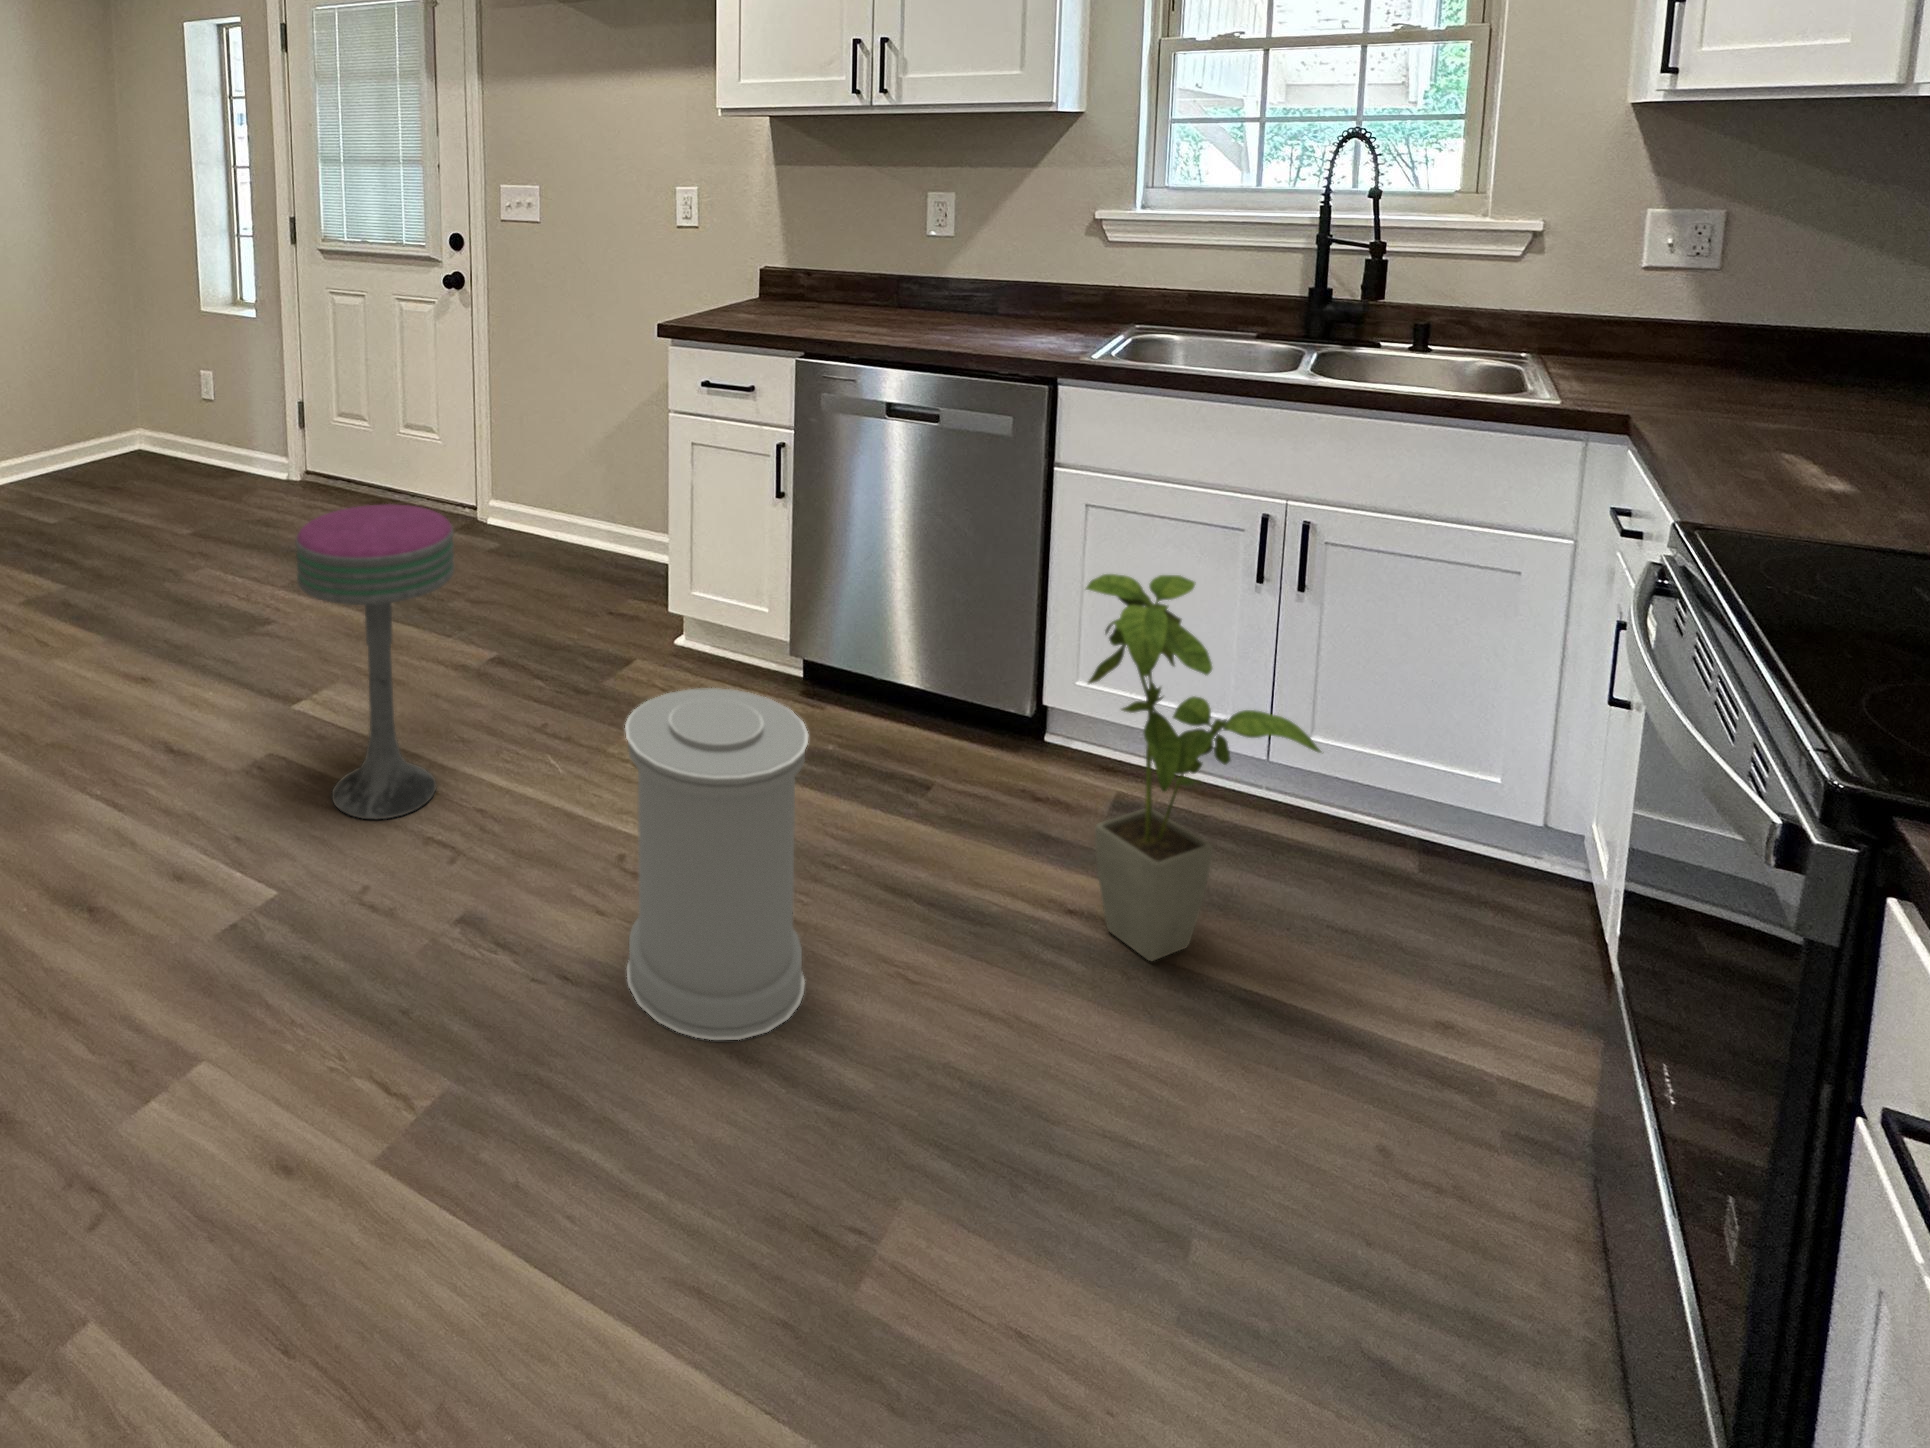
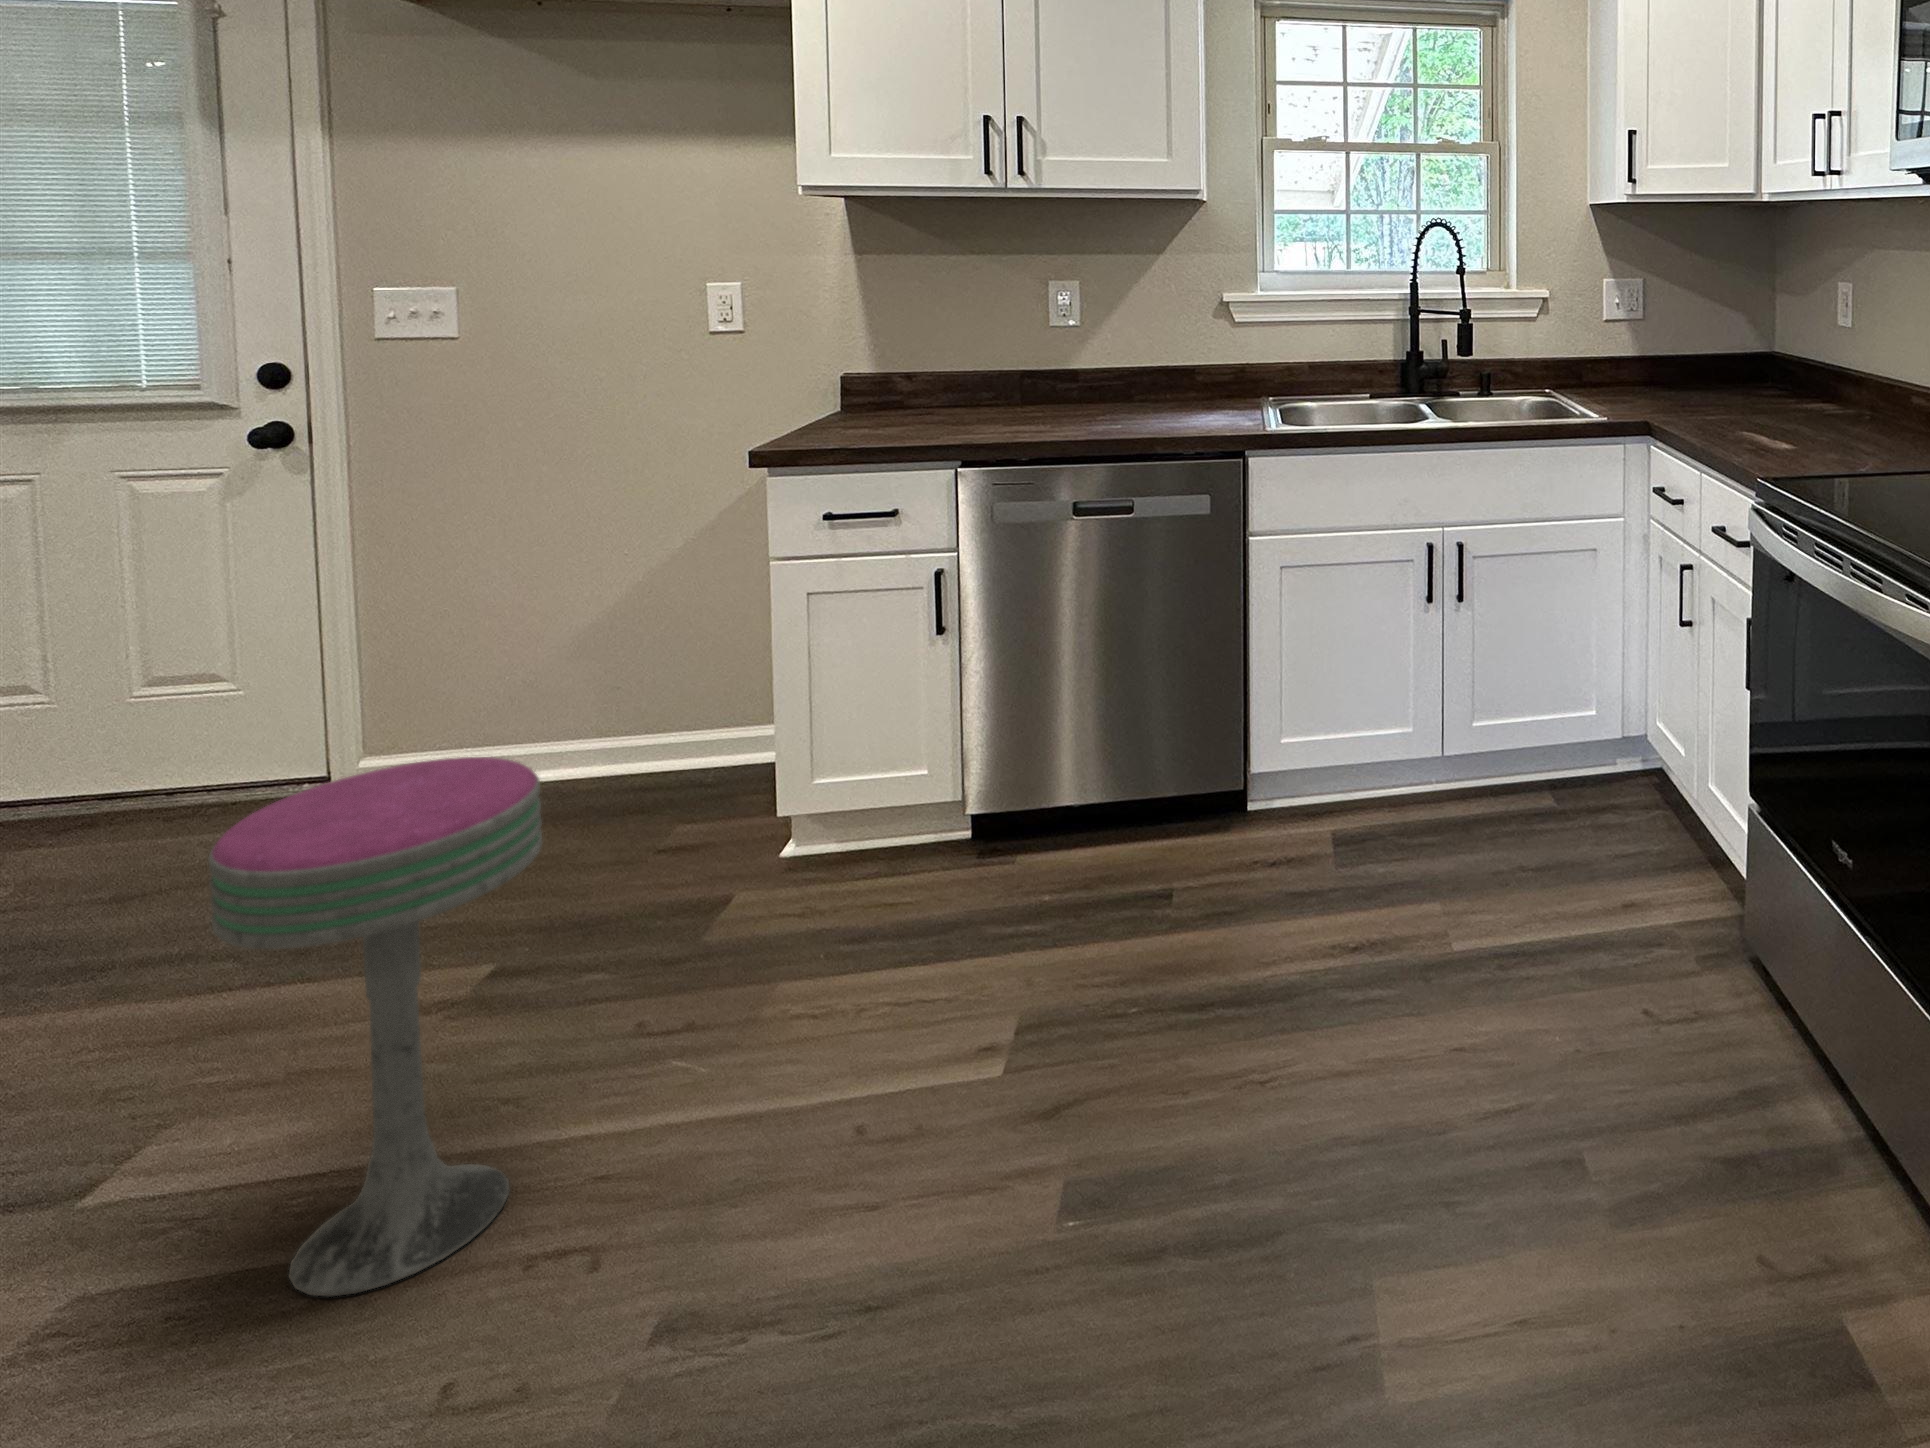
house plant: present [1086,574,1321,961] -> none [1361,599,1555,960]
trash can: present [625,688,808,1040] -> none [945,836,1175,1271]

